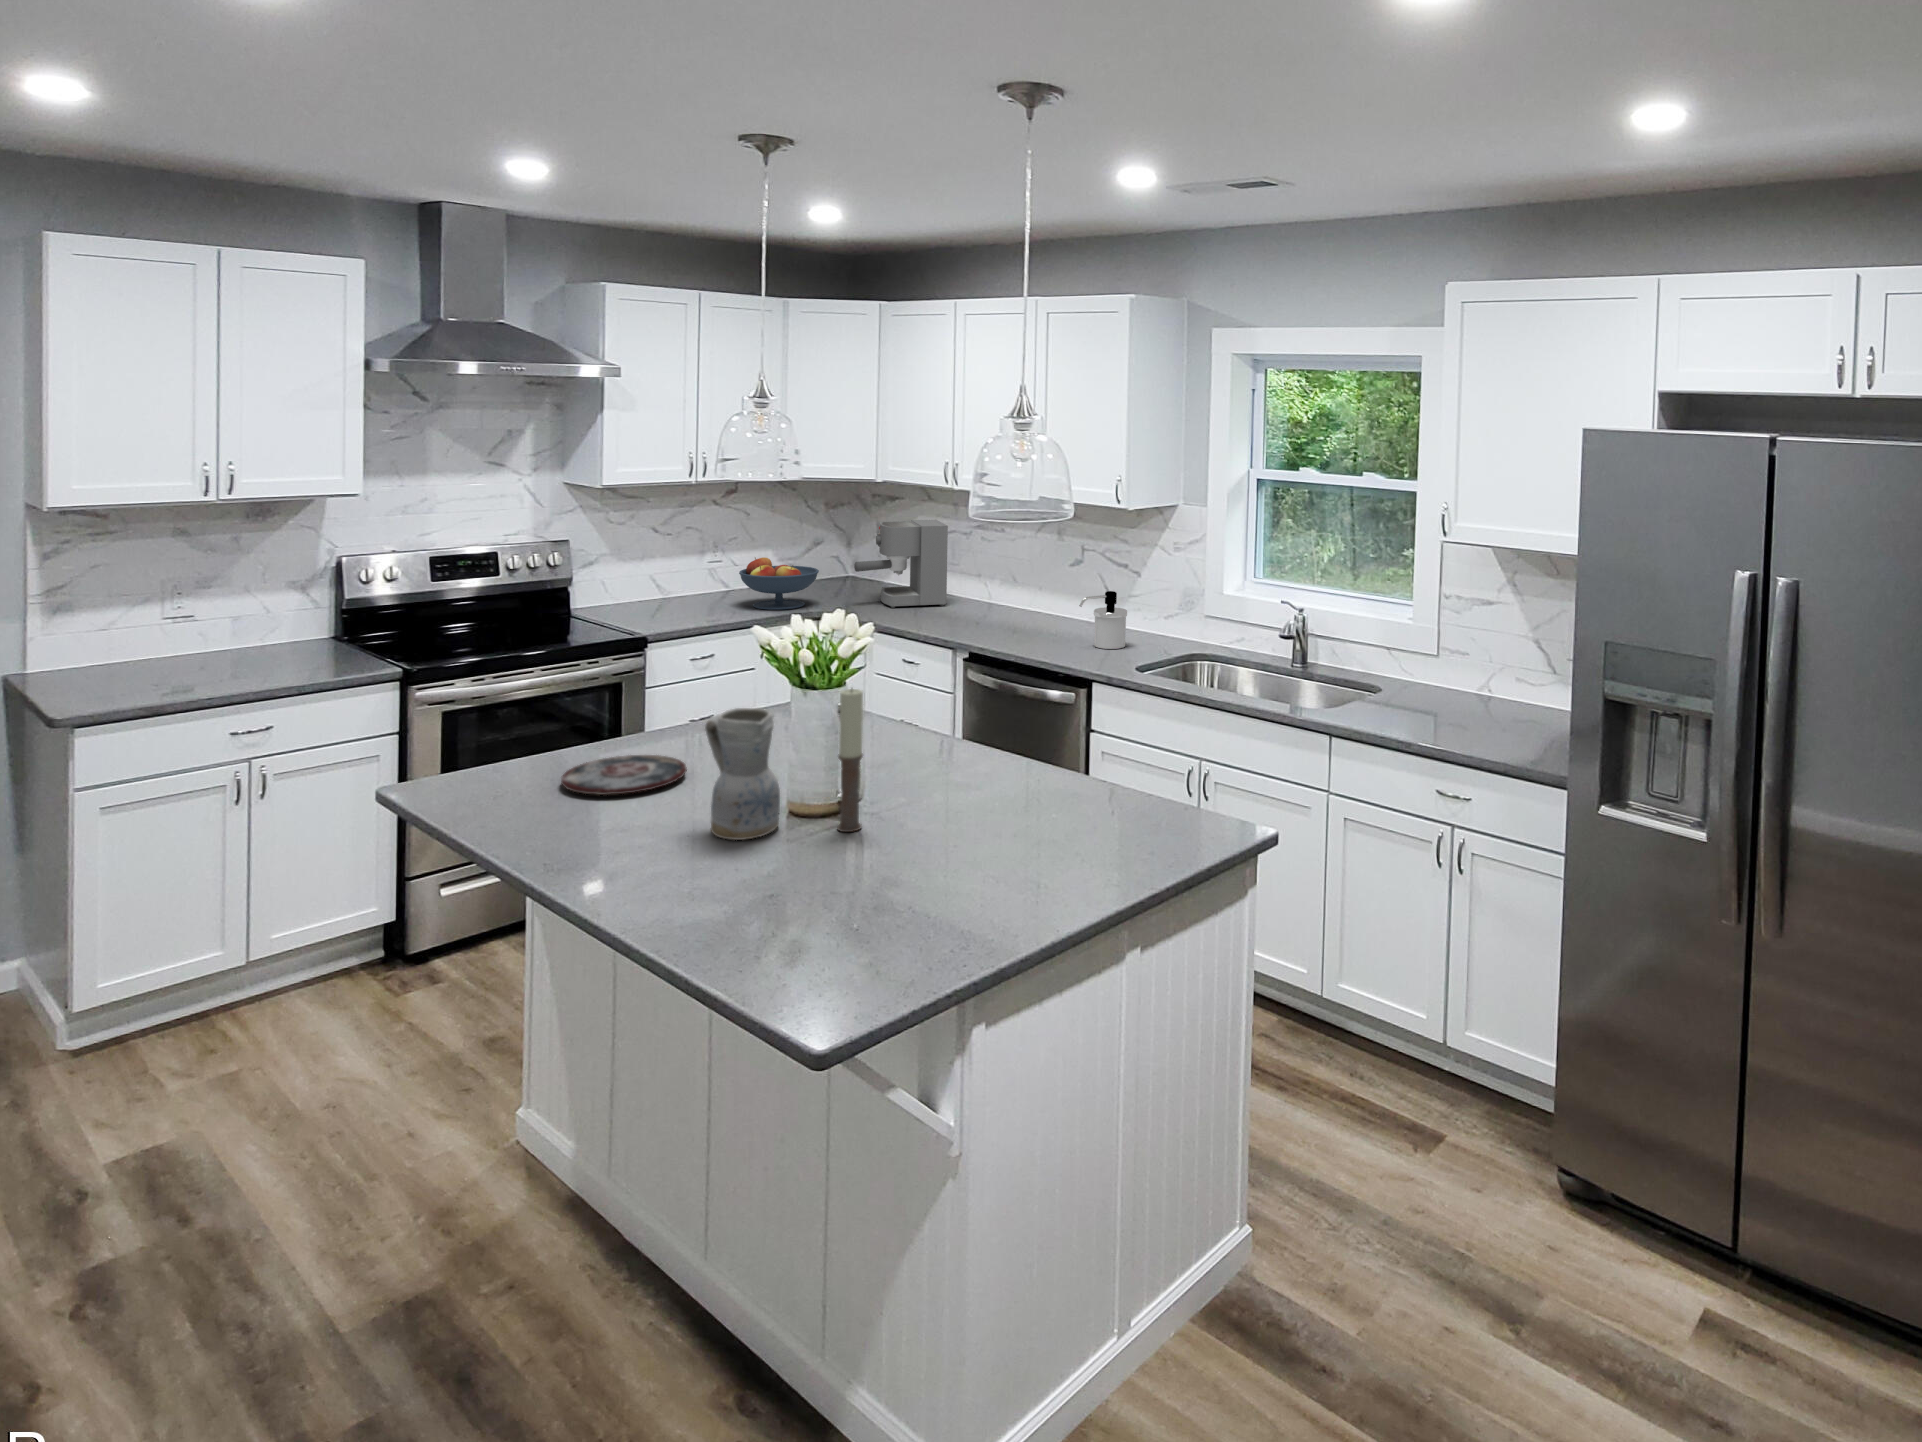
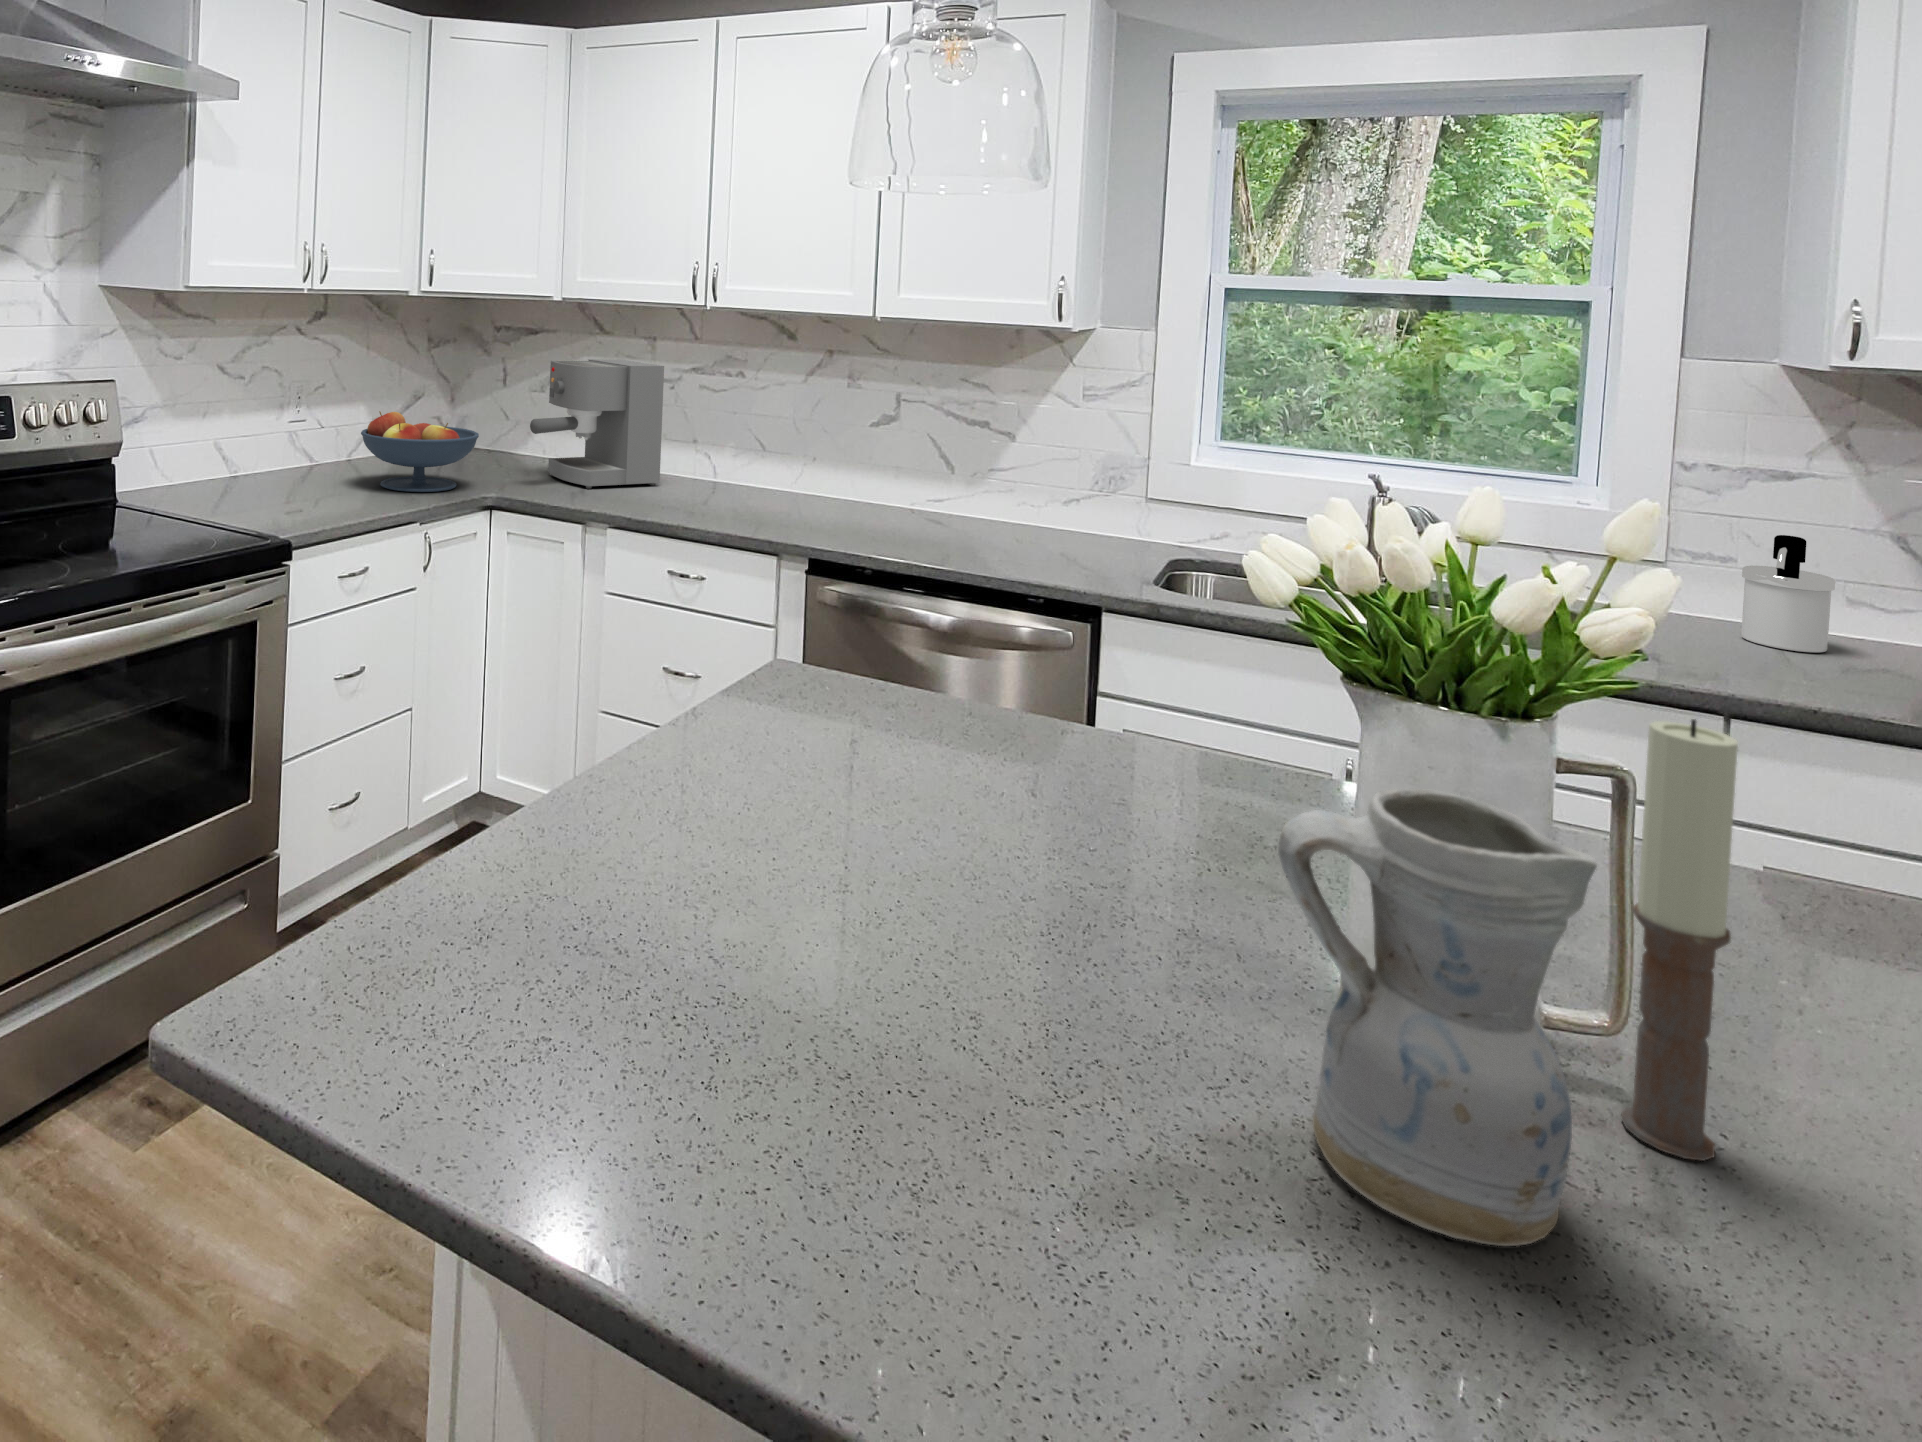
soap dispenser: present [1079,591,1127,649] -> present [1741,535,1835,653]
plate: present [561,755,687,795] -> none [605,848,913,1021]

